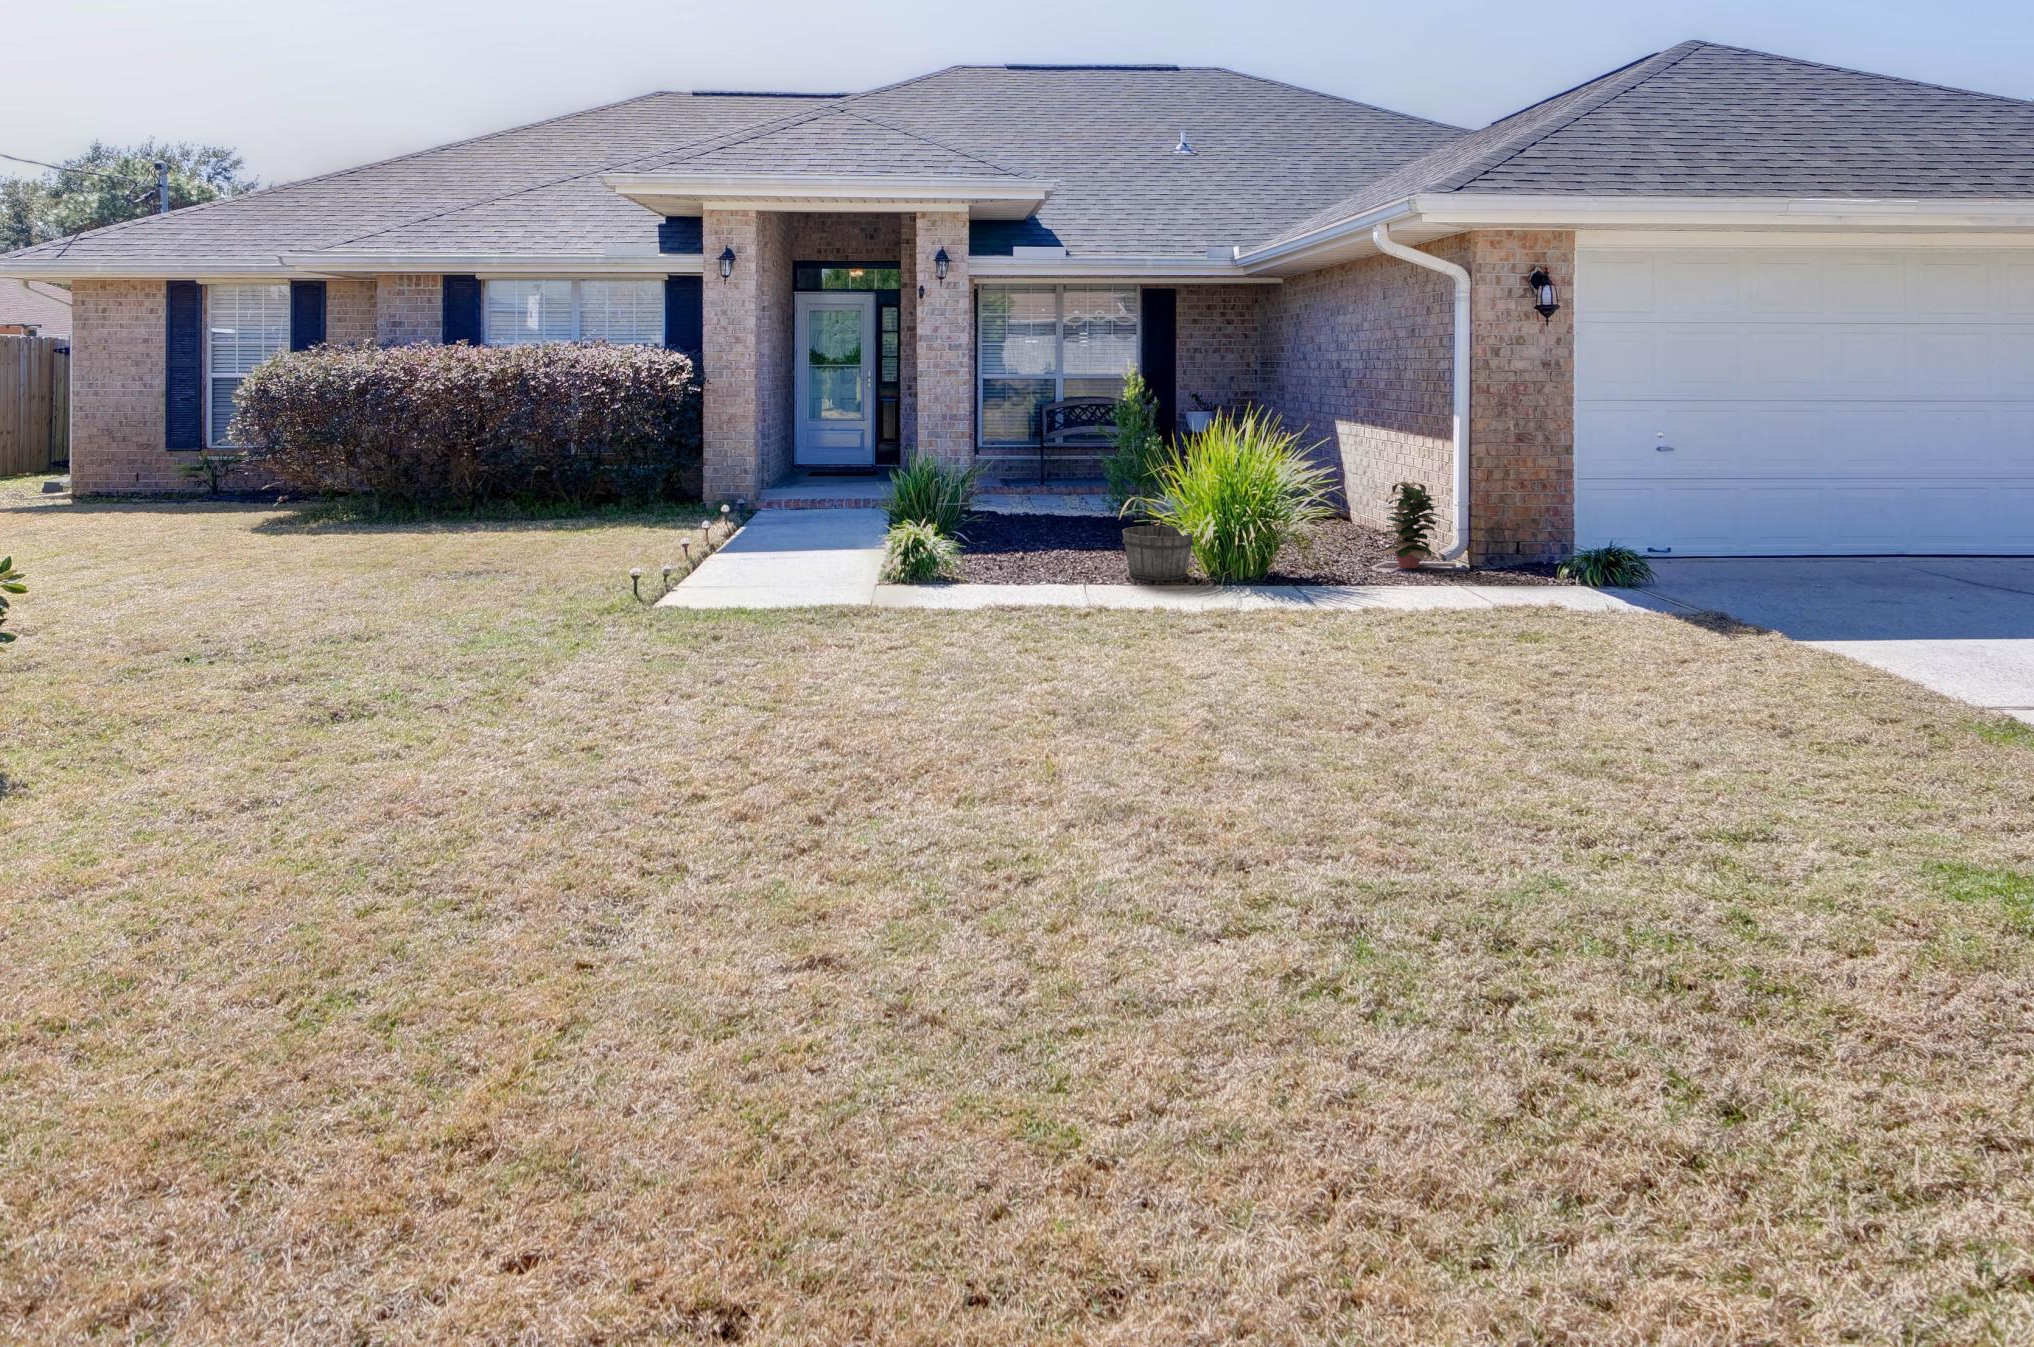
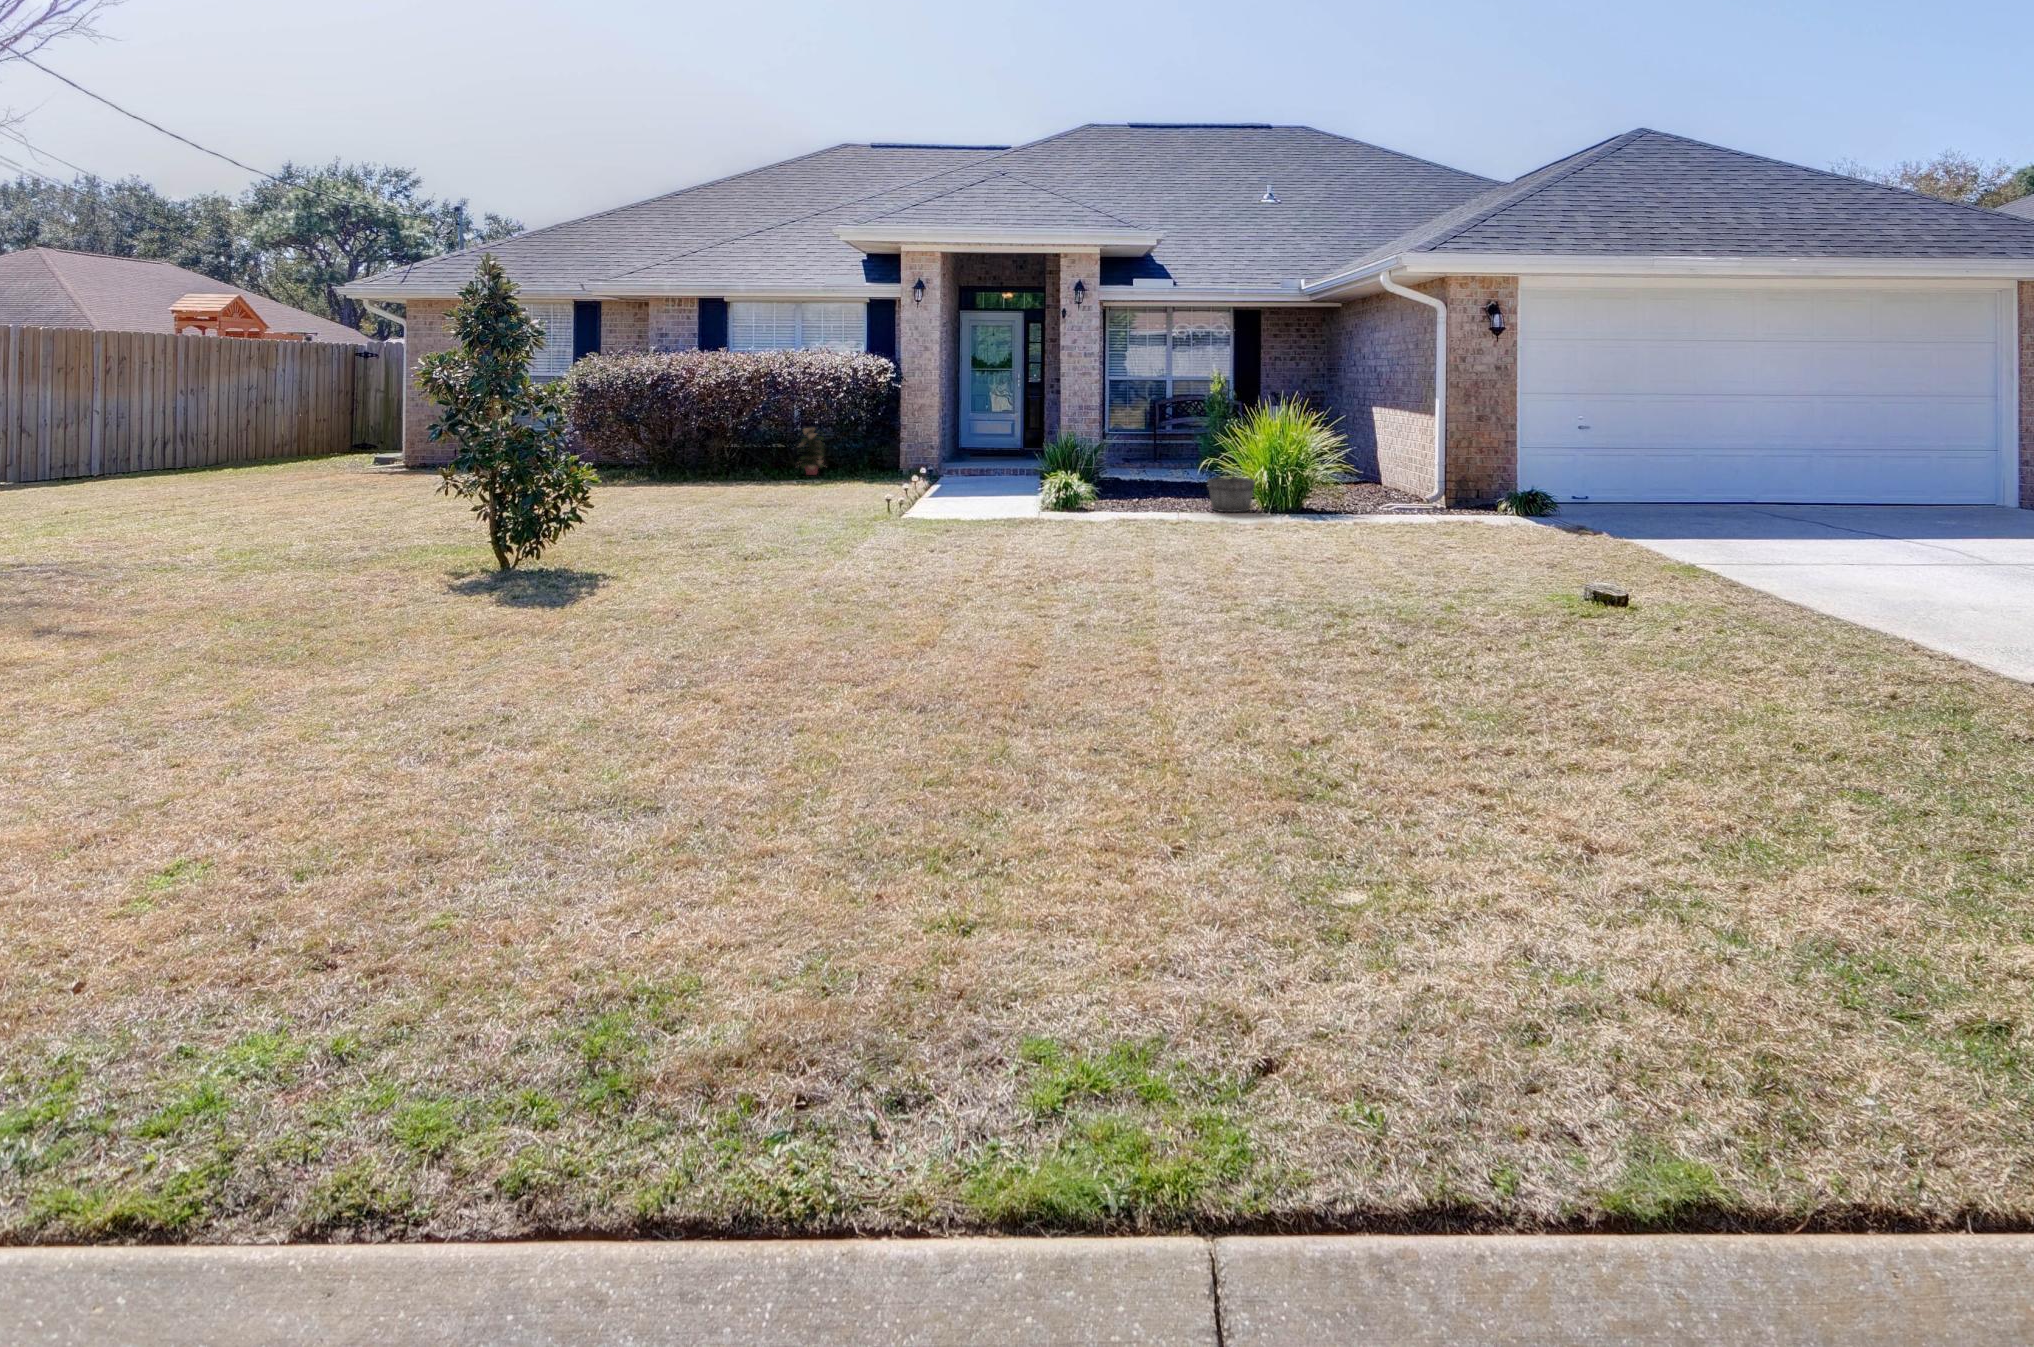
decorative plant: present [1381,482,1442,568] -> present [799,428,824,475]

